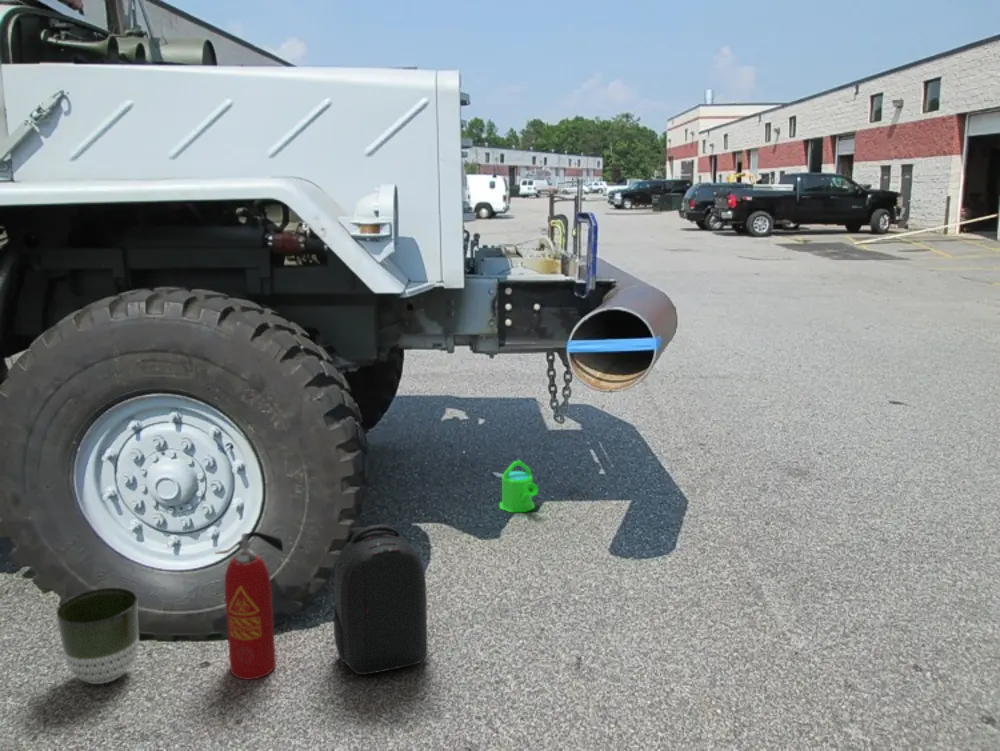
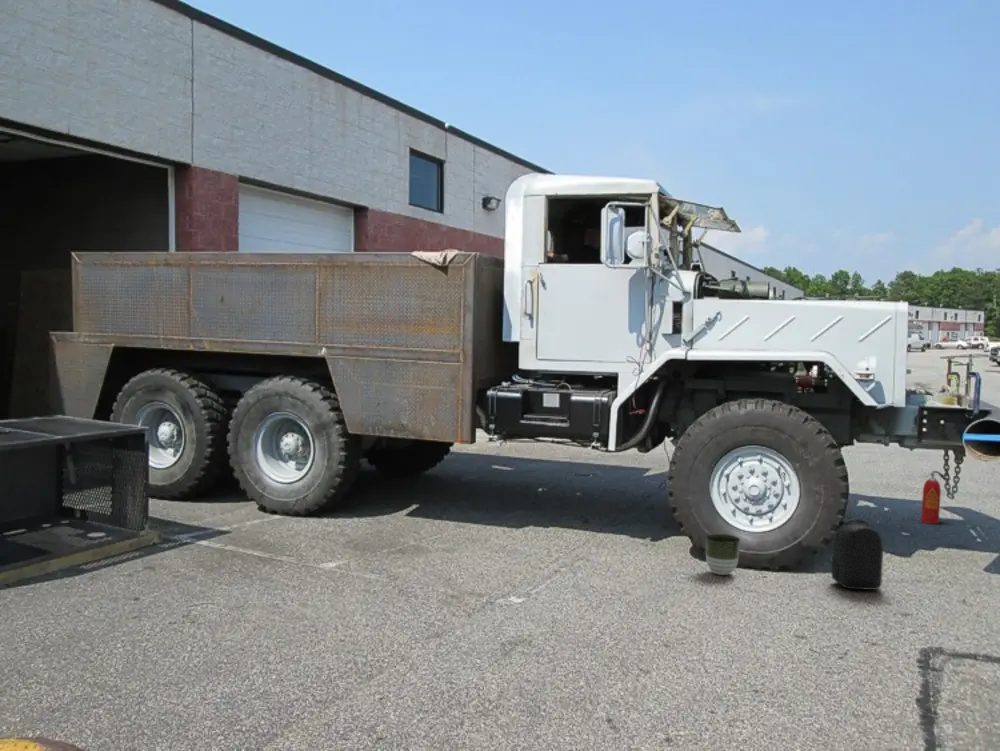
watering can: present [500,461,538,512] -> none [906,519,935,551]
fire extinguisher: present [216,532,283,680] -> present [921,471,945,524]

